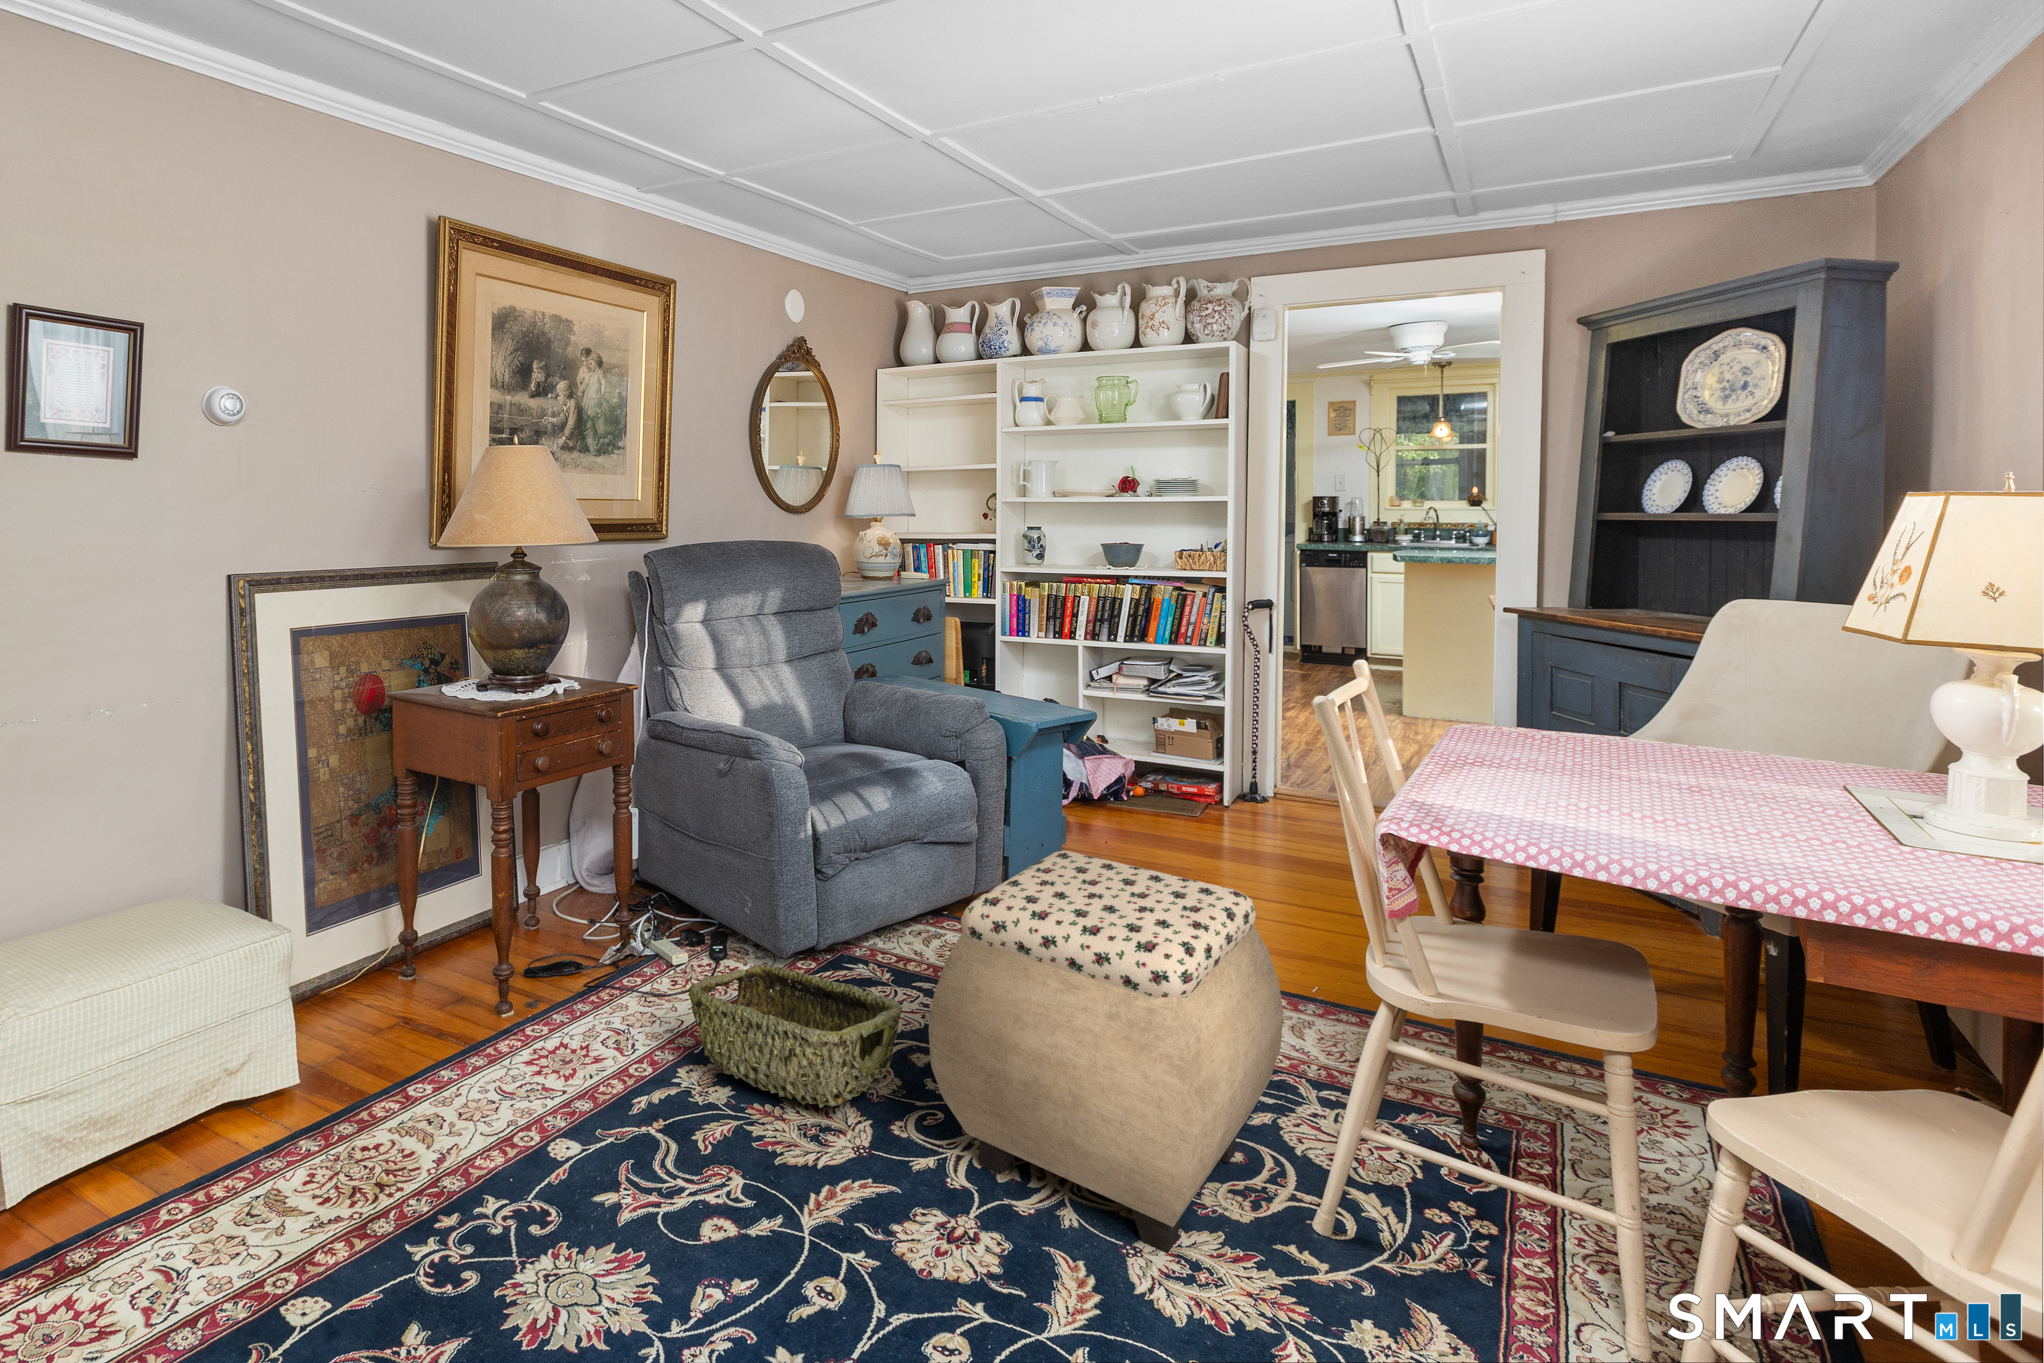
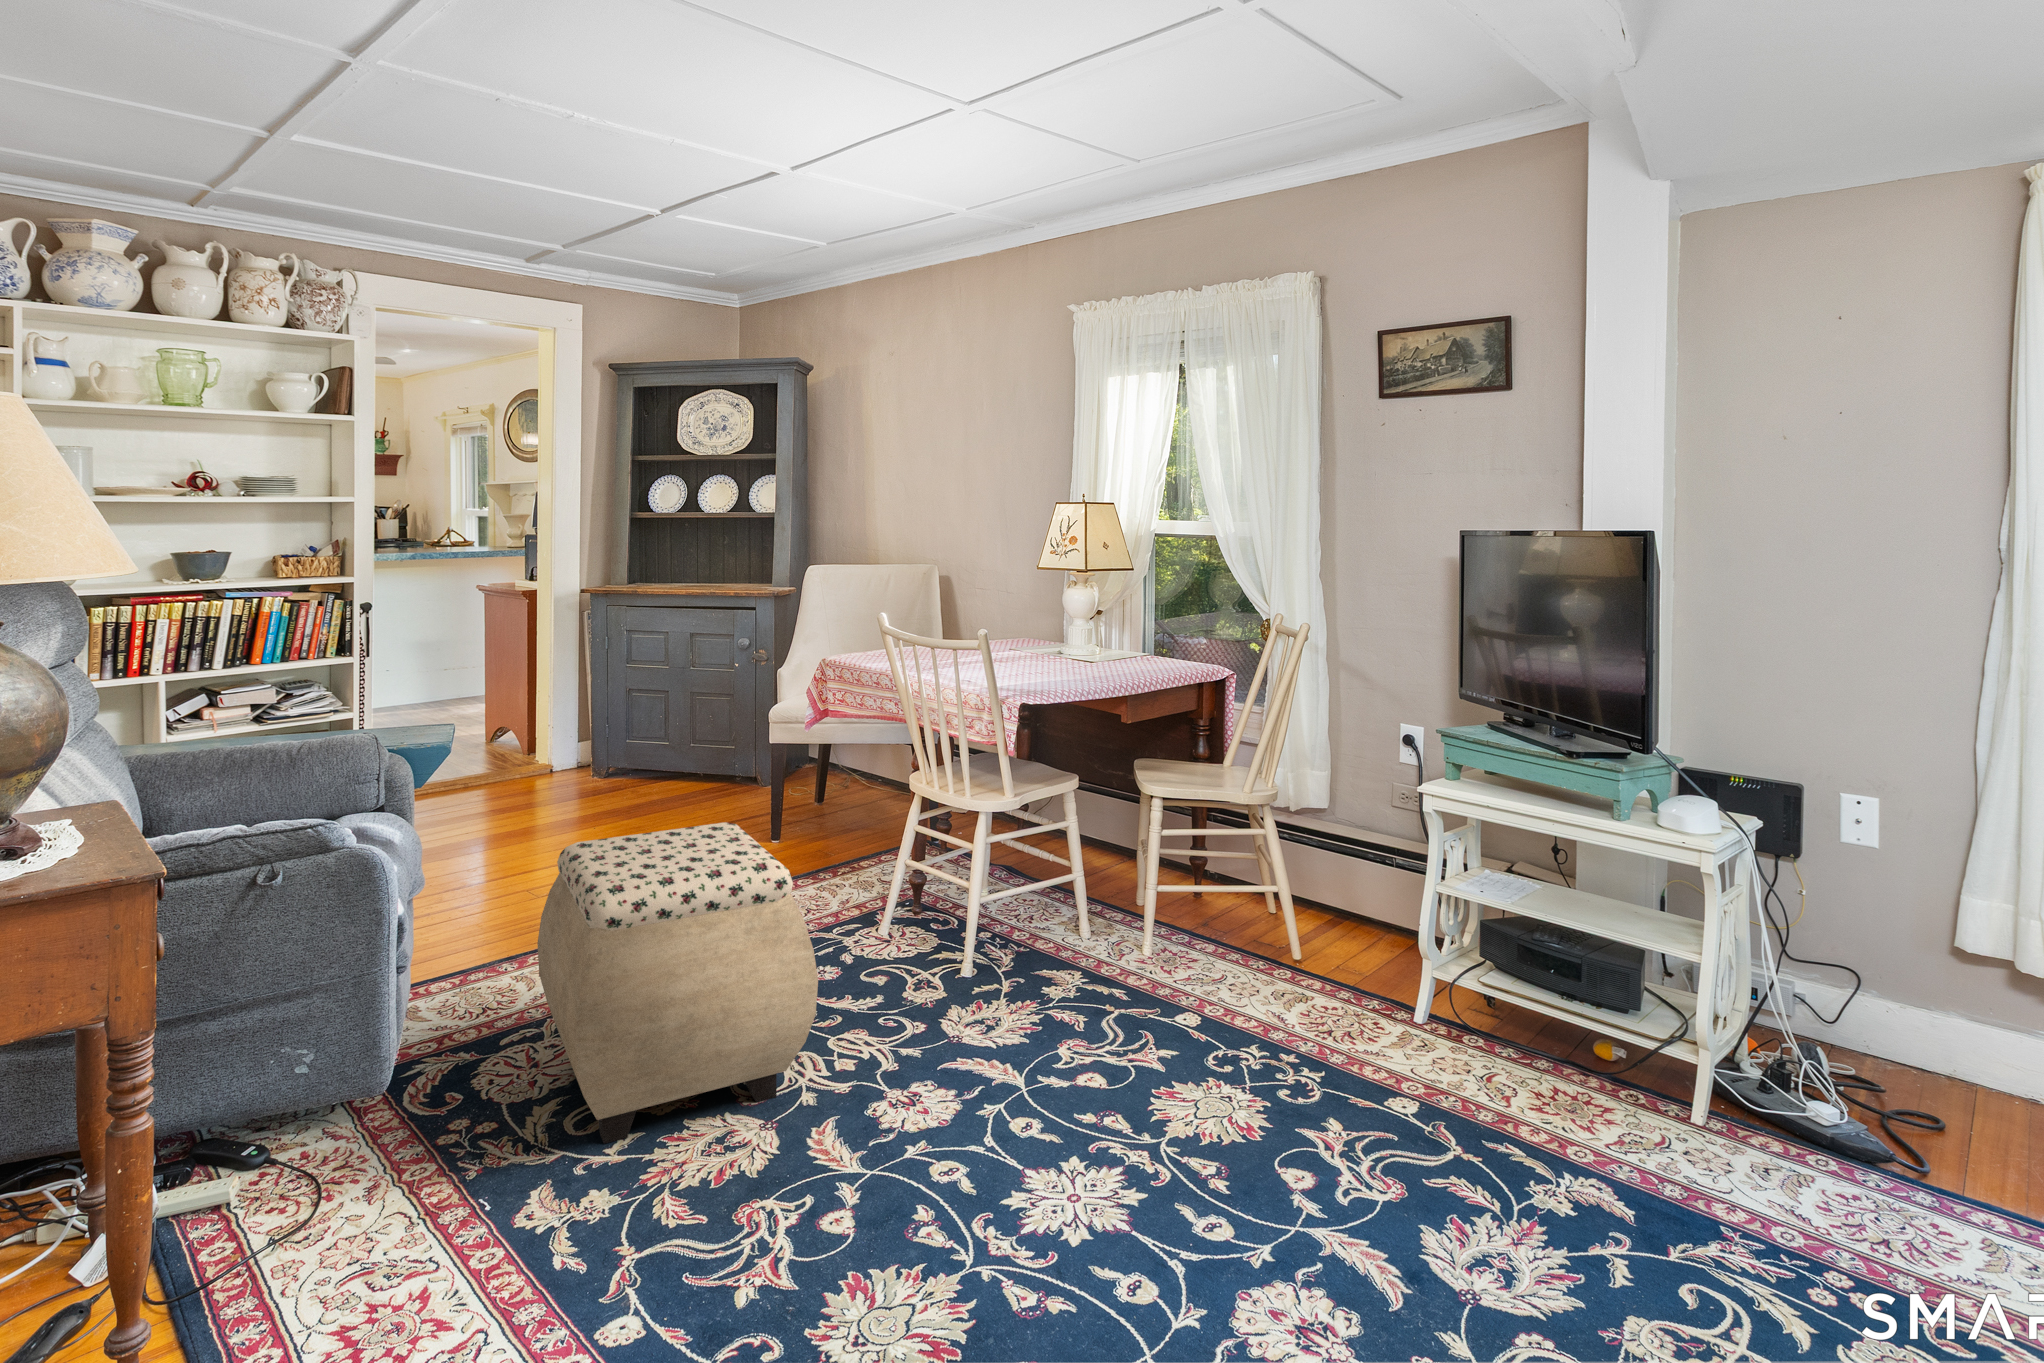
woven basket: present [689,965,902,1108] -> none [189,1062,480,1261]

